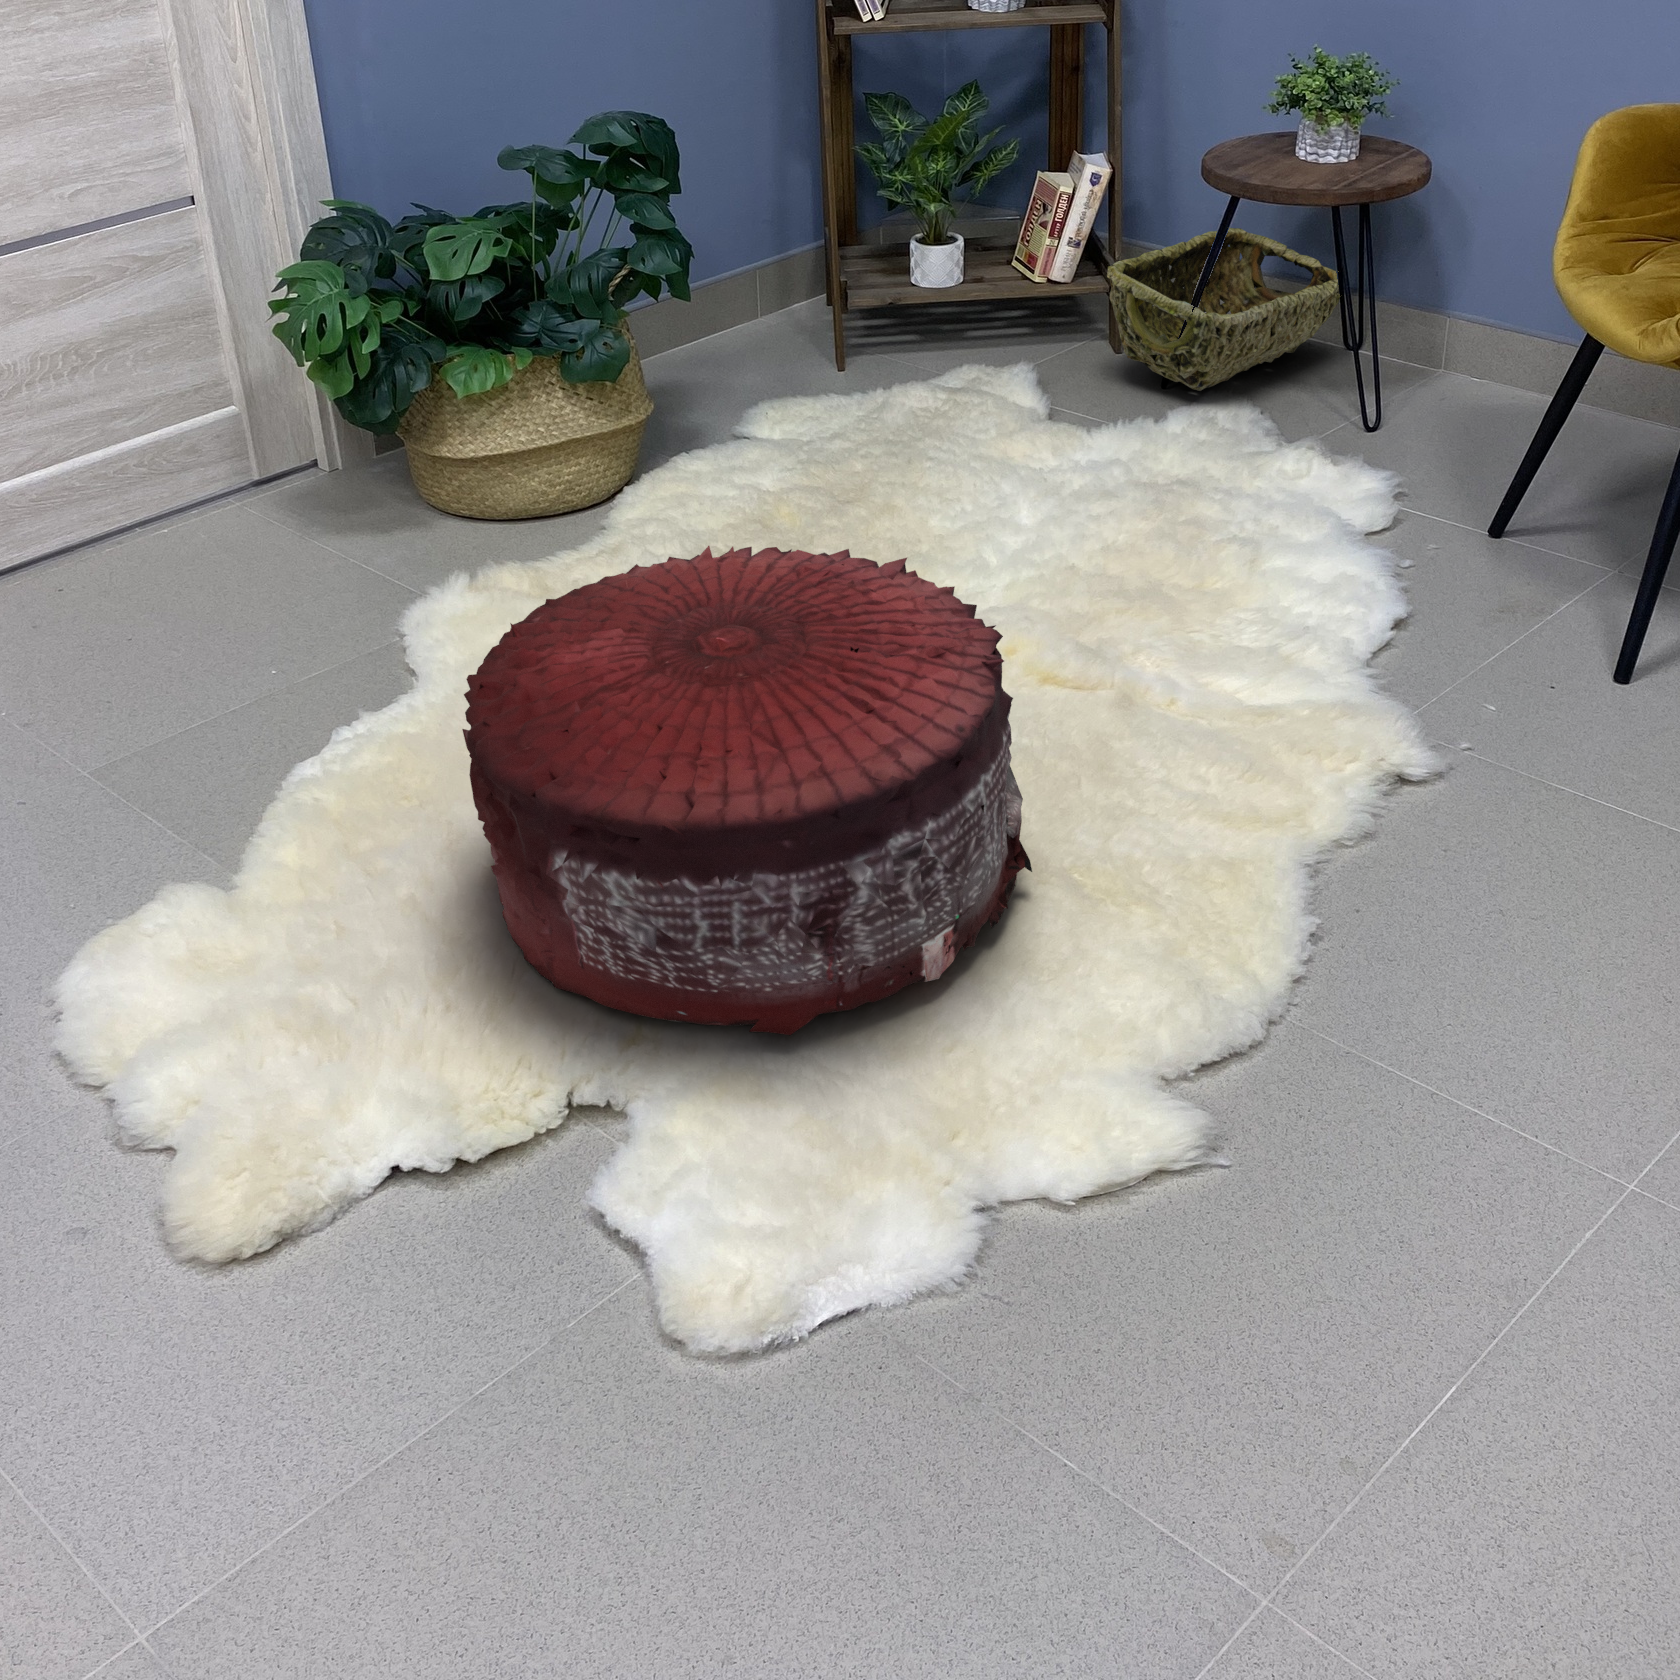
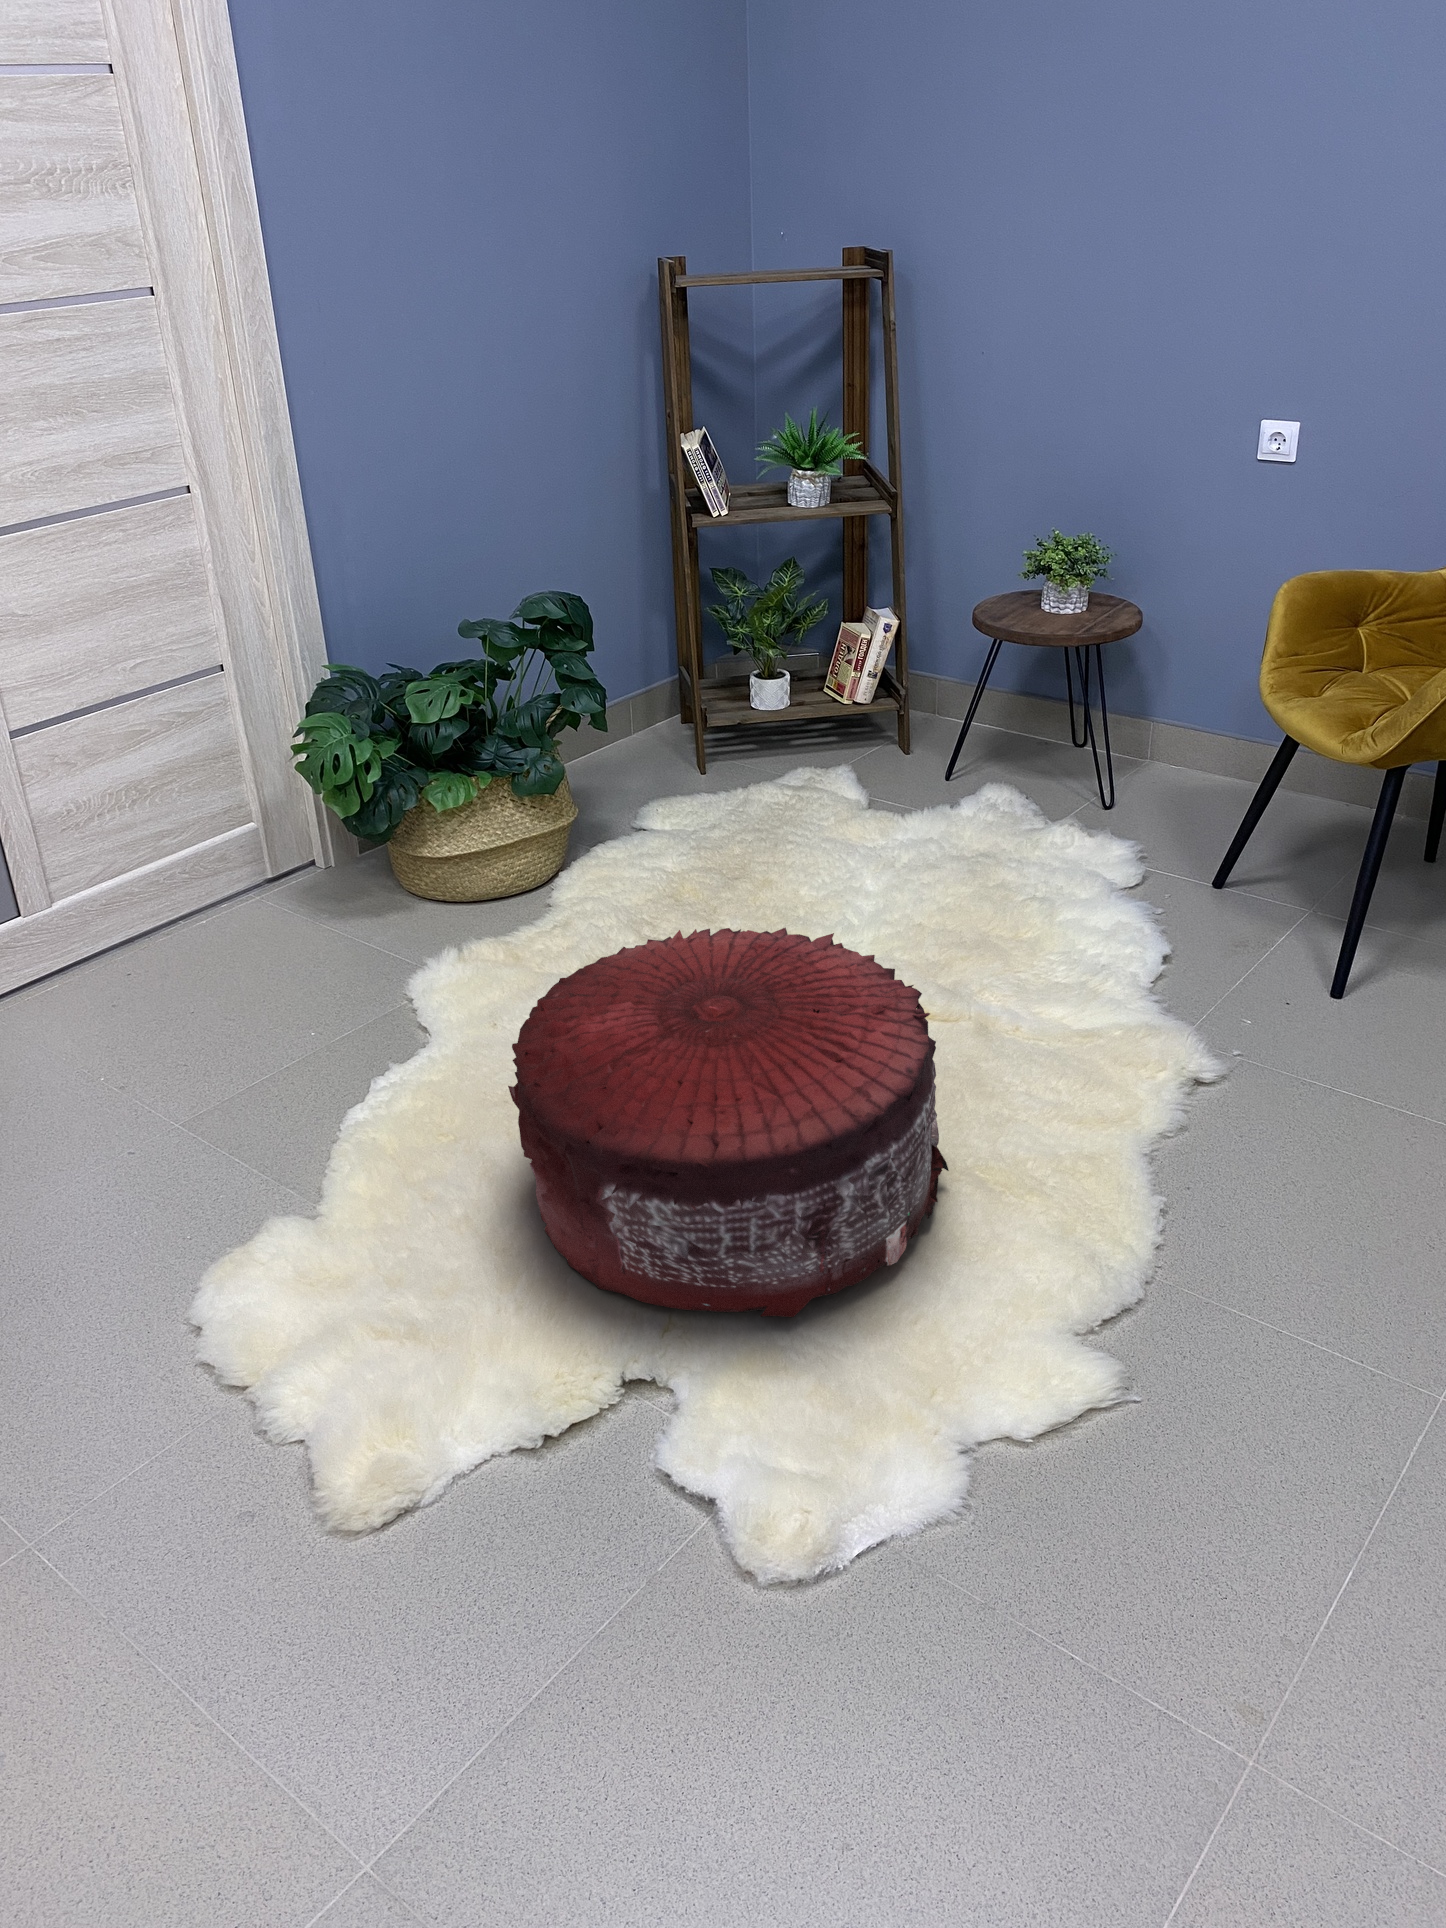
woven basket: present [1107,228,1340,391] -> none [906,661,1077,783]

